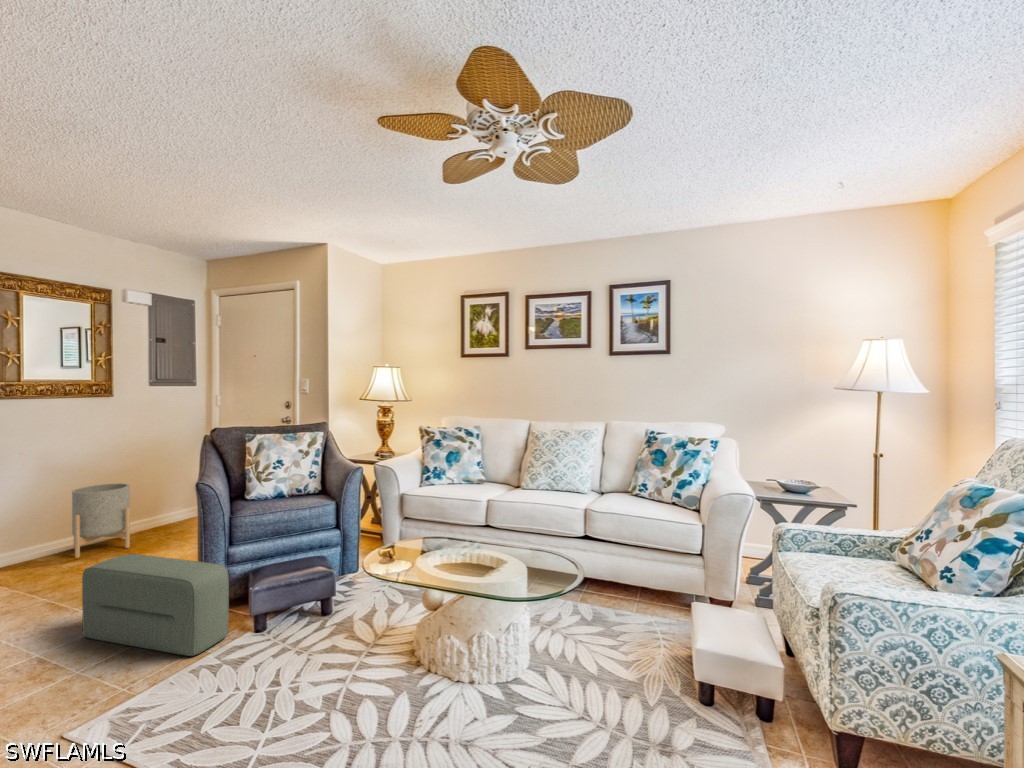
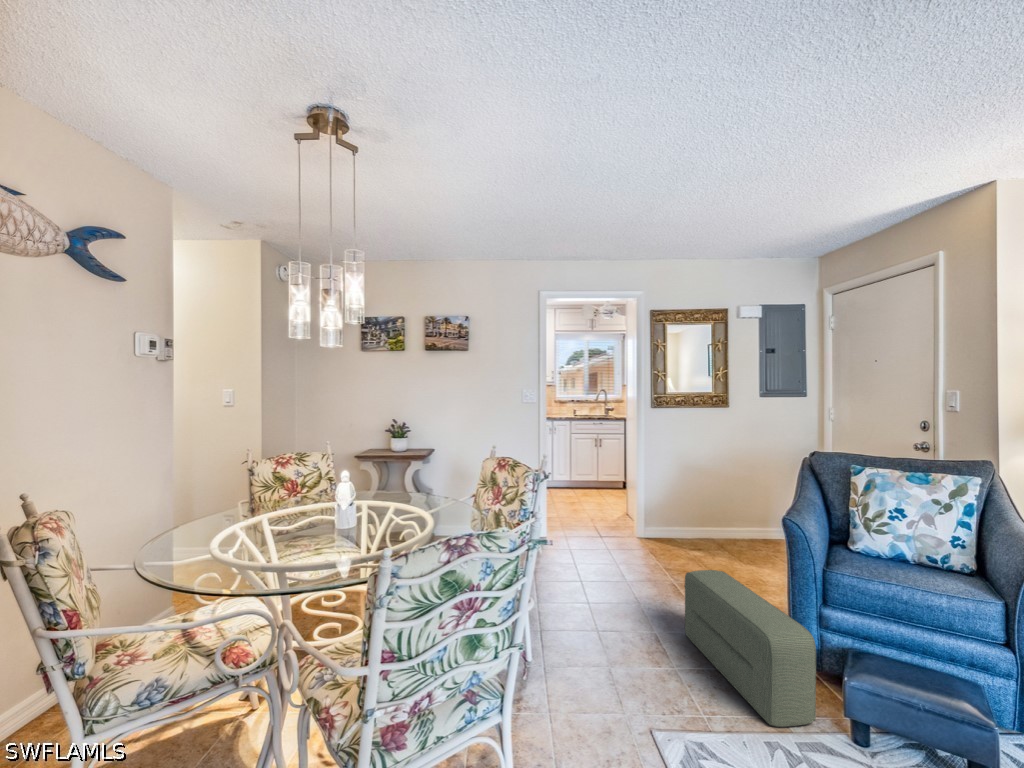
planter: present [72,483,130,558] -> none [698,487,741,554]

